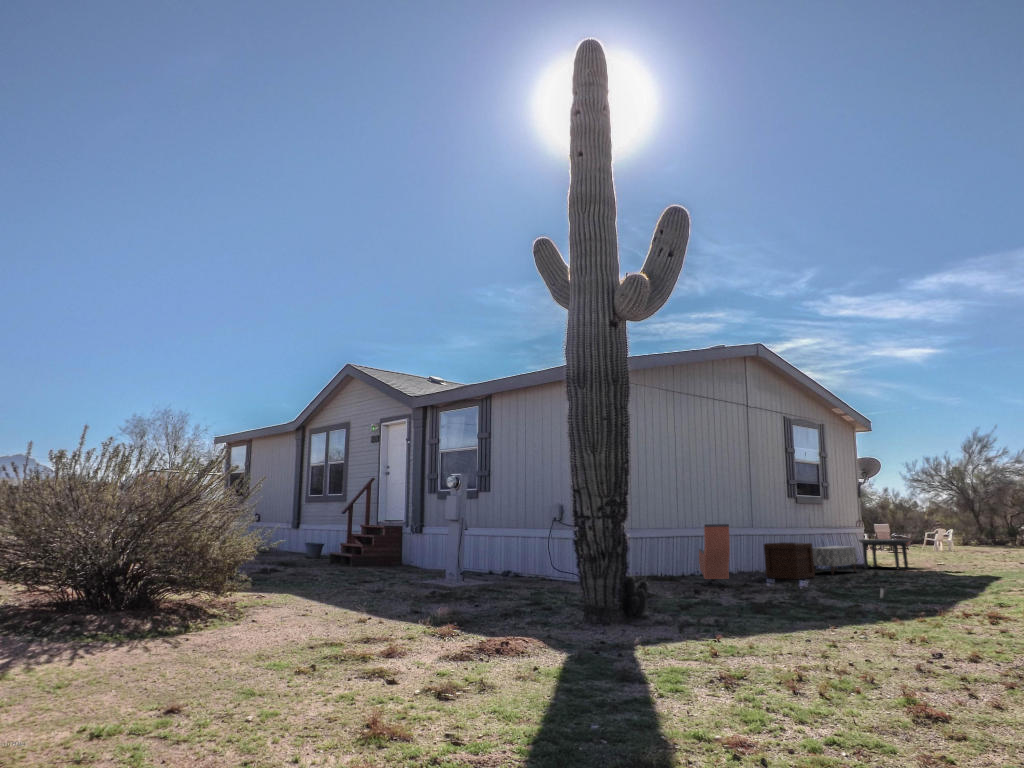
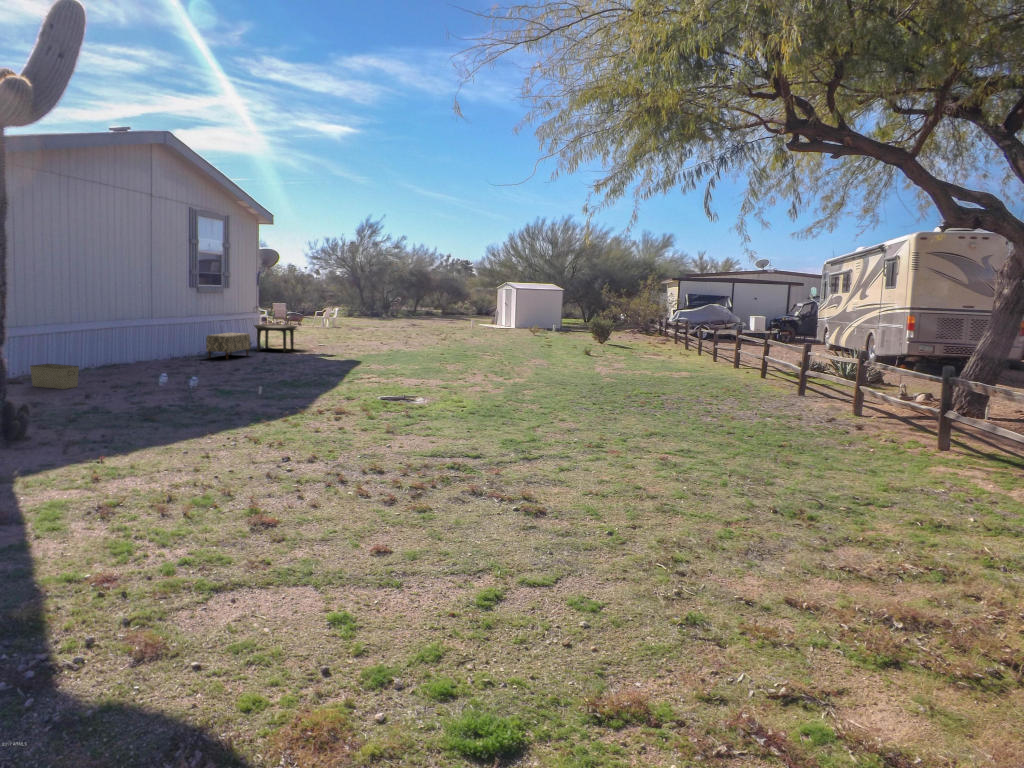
armchair: present [699,524,730,585] -> none [85,320,126,379]
wooden crate: present [764,542,815,580] -> none [162,331,210,367]
storage bin: none [649,568,690,592] -> present [30,364,79,389]

